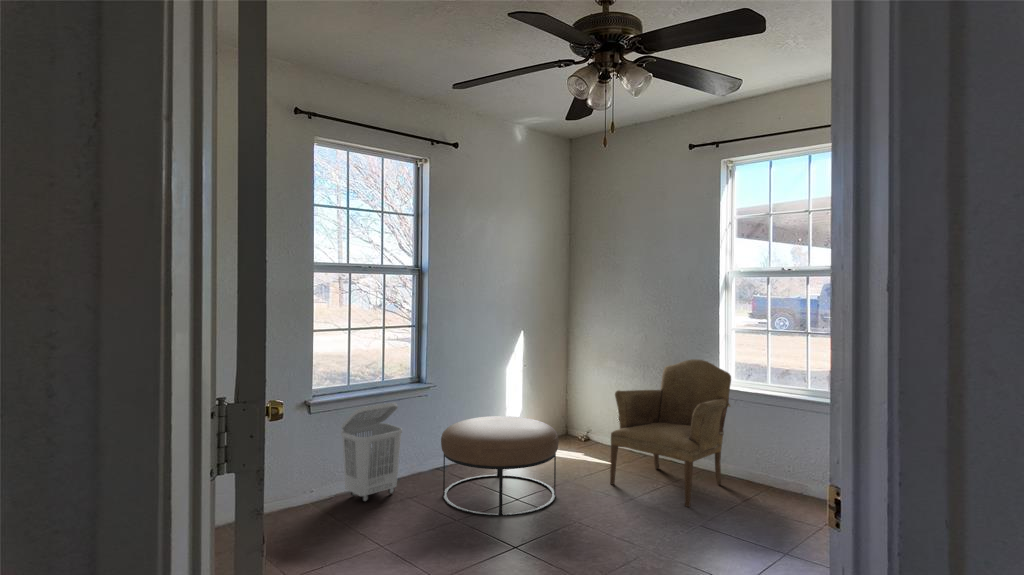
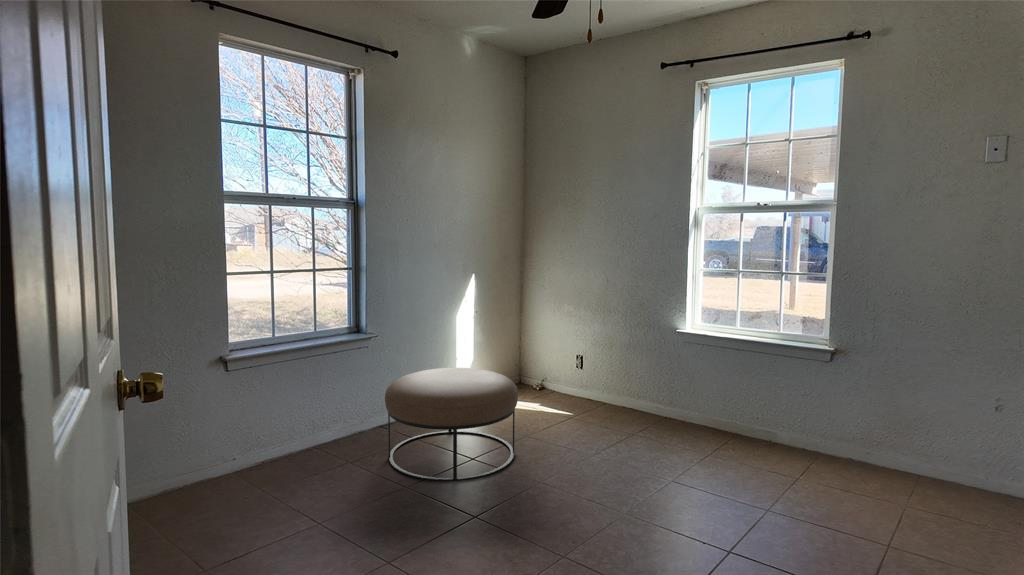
armchair: present [610,359,731,507] -> none [572,302,700,461]
laundry basket: present [341,403,402,502] -> none [266,356,339,470]

